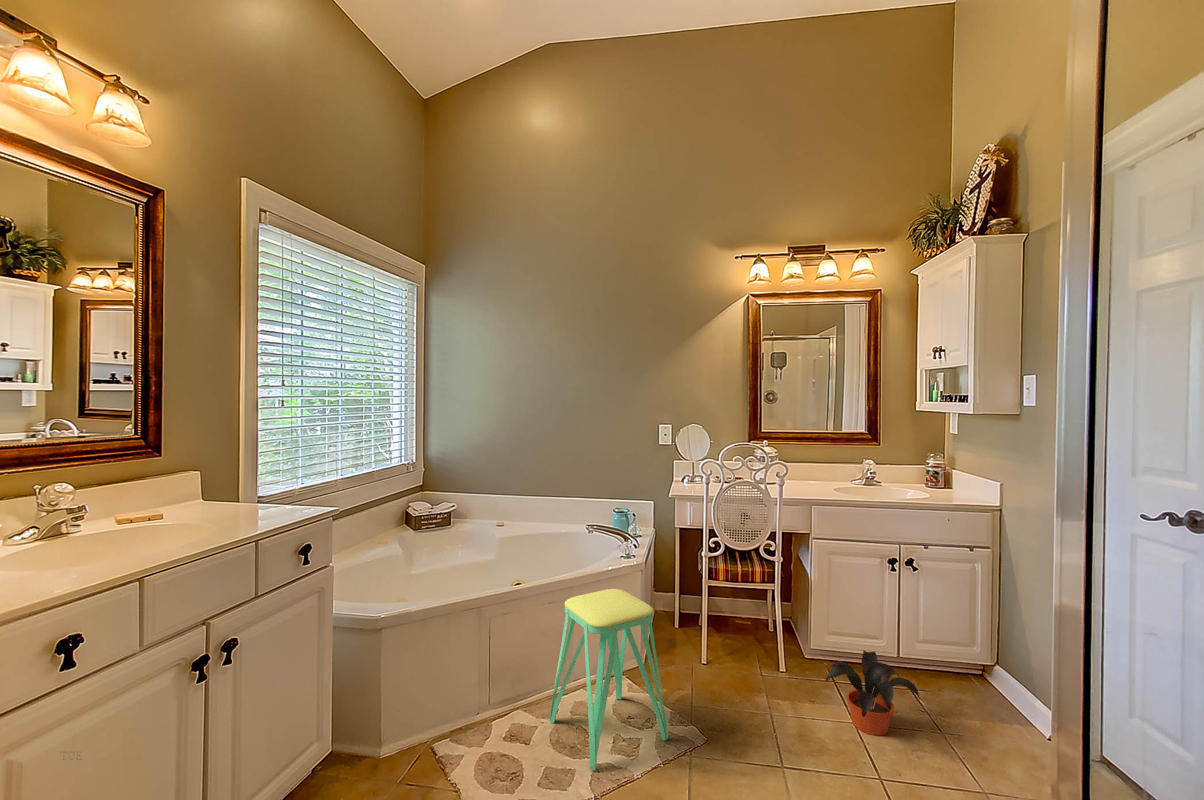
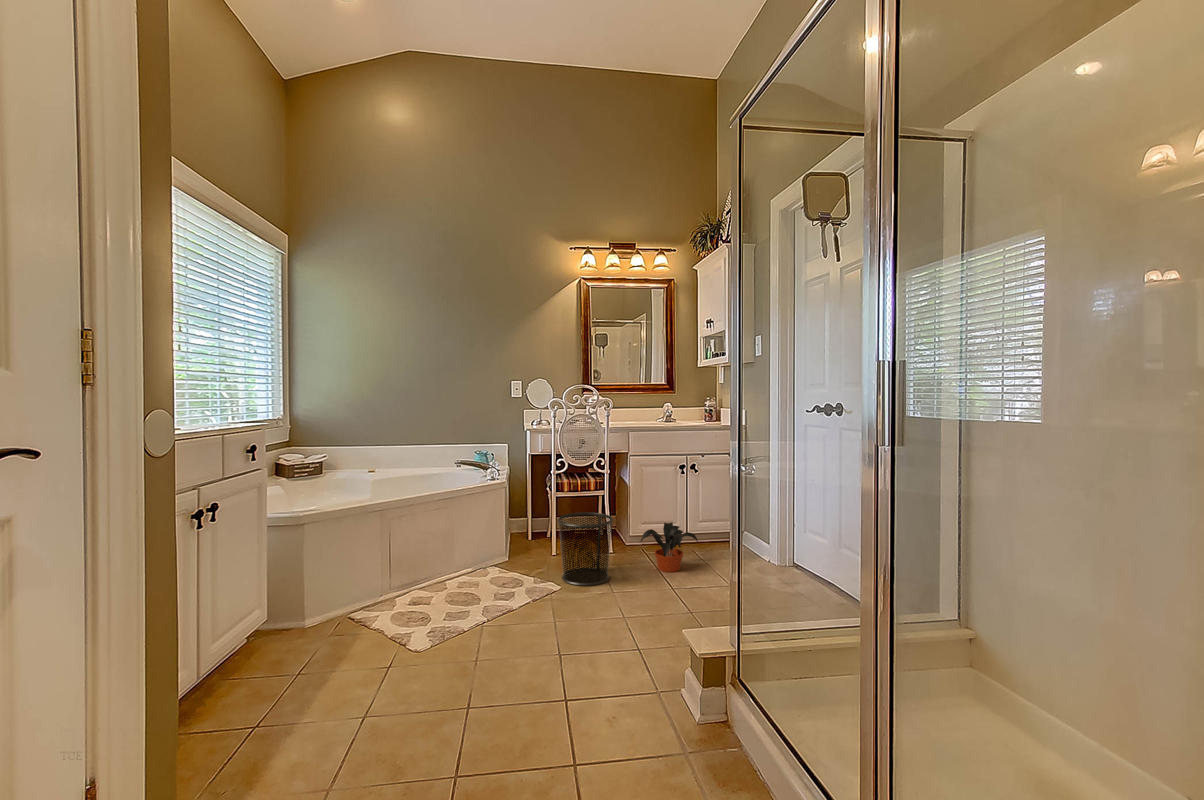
stool: present [549,589,668,771] -> none [442,491,535,611]
waste bin: none [703,624,784,743] -> present [557,512,613,586]

